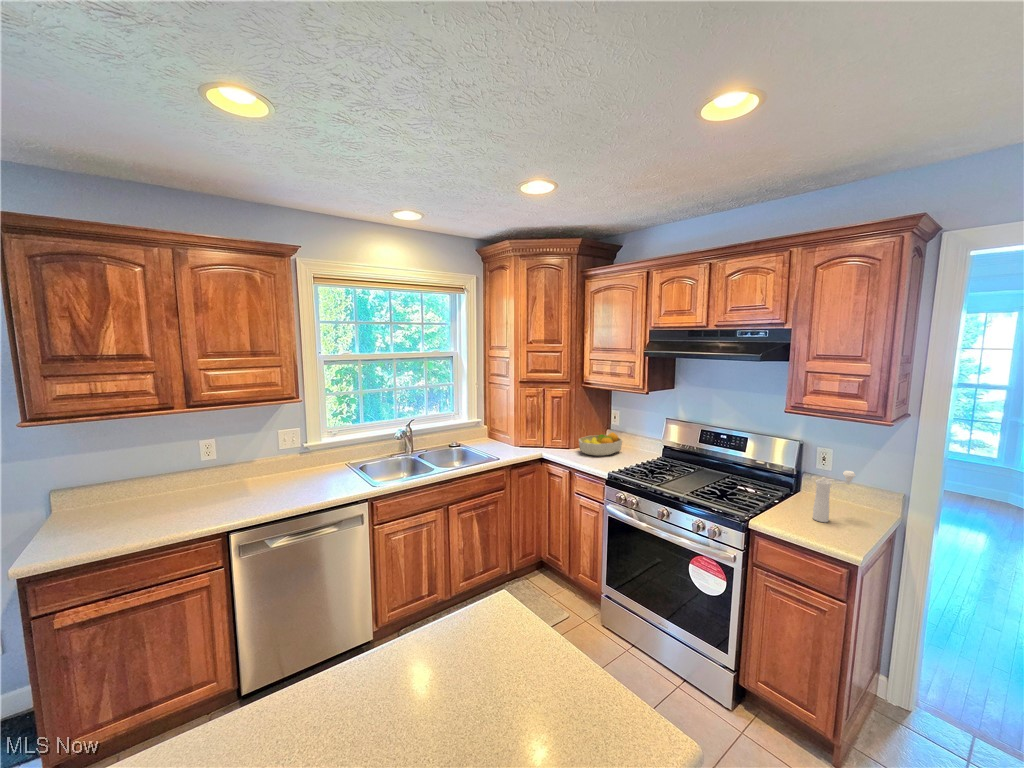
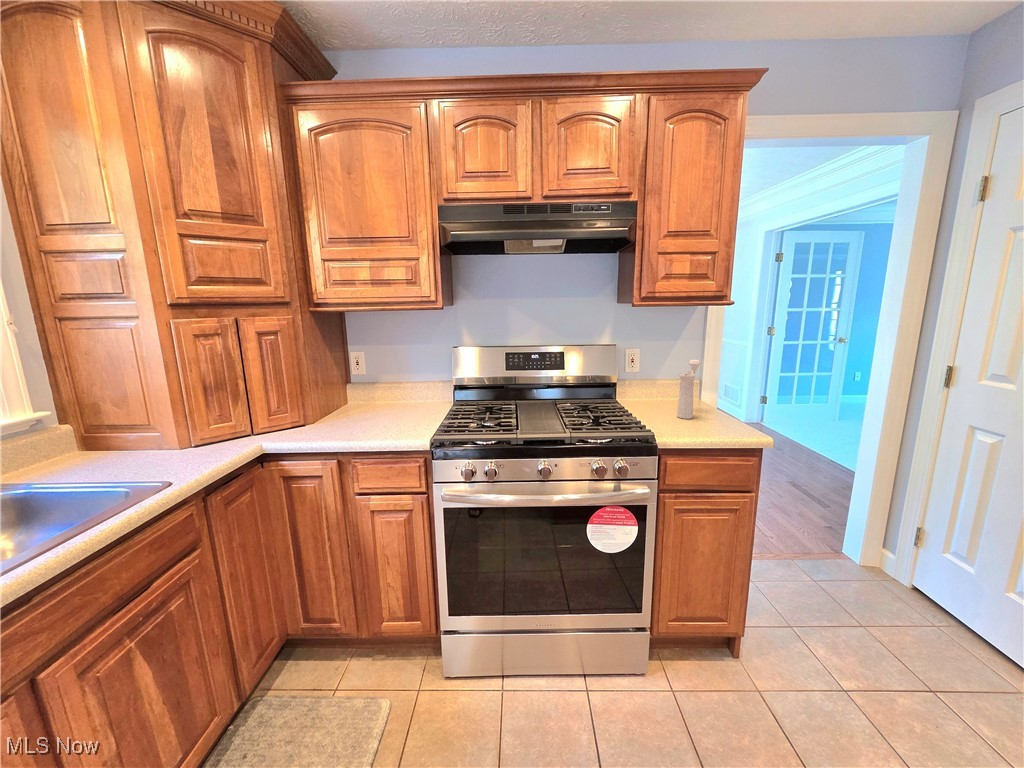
fruit bowl: present [579,432,622,456] -> none [328,381,397,425]

